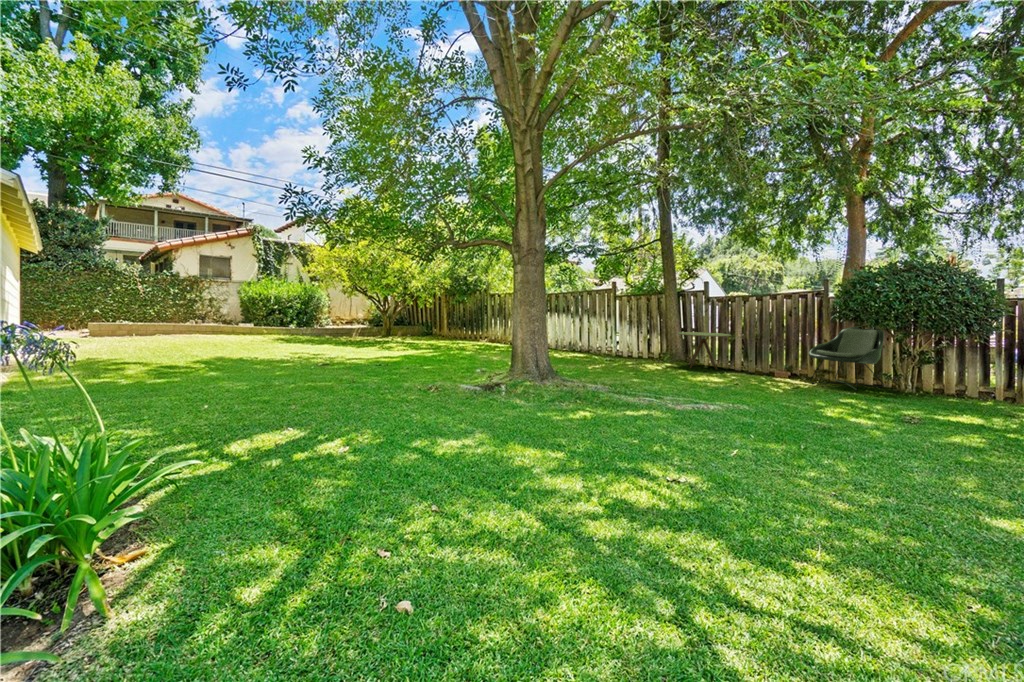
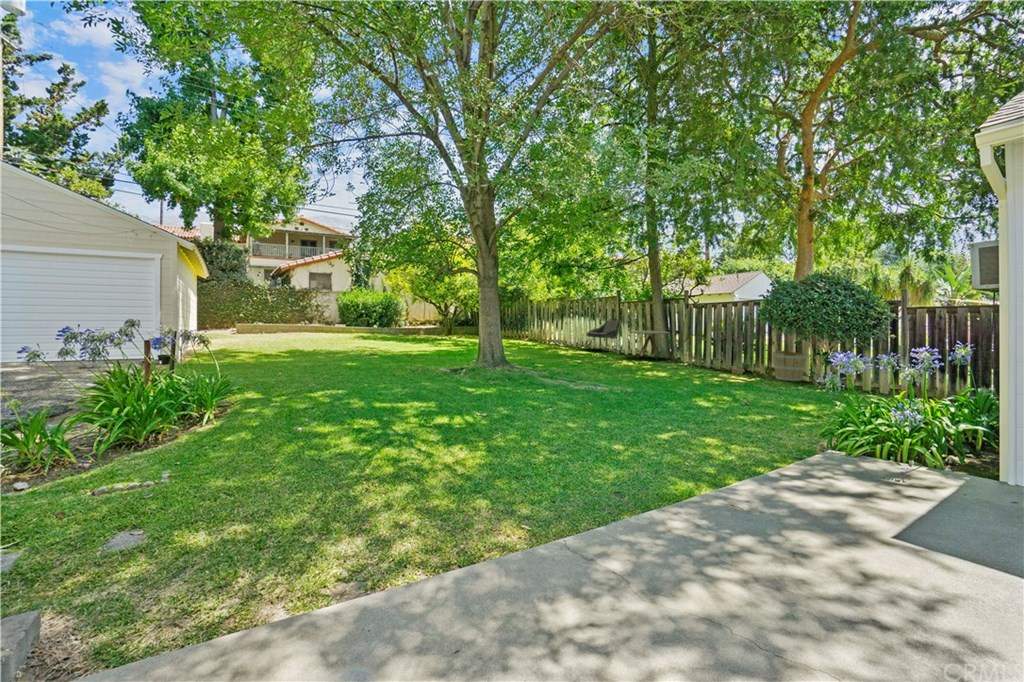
lounge chair: present [809,327,884,391] -> present [586,319,621,350]
wooden bucket: none [930,361,989,403] -> present [772,351,808,381]

